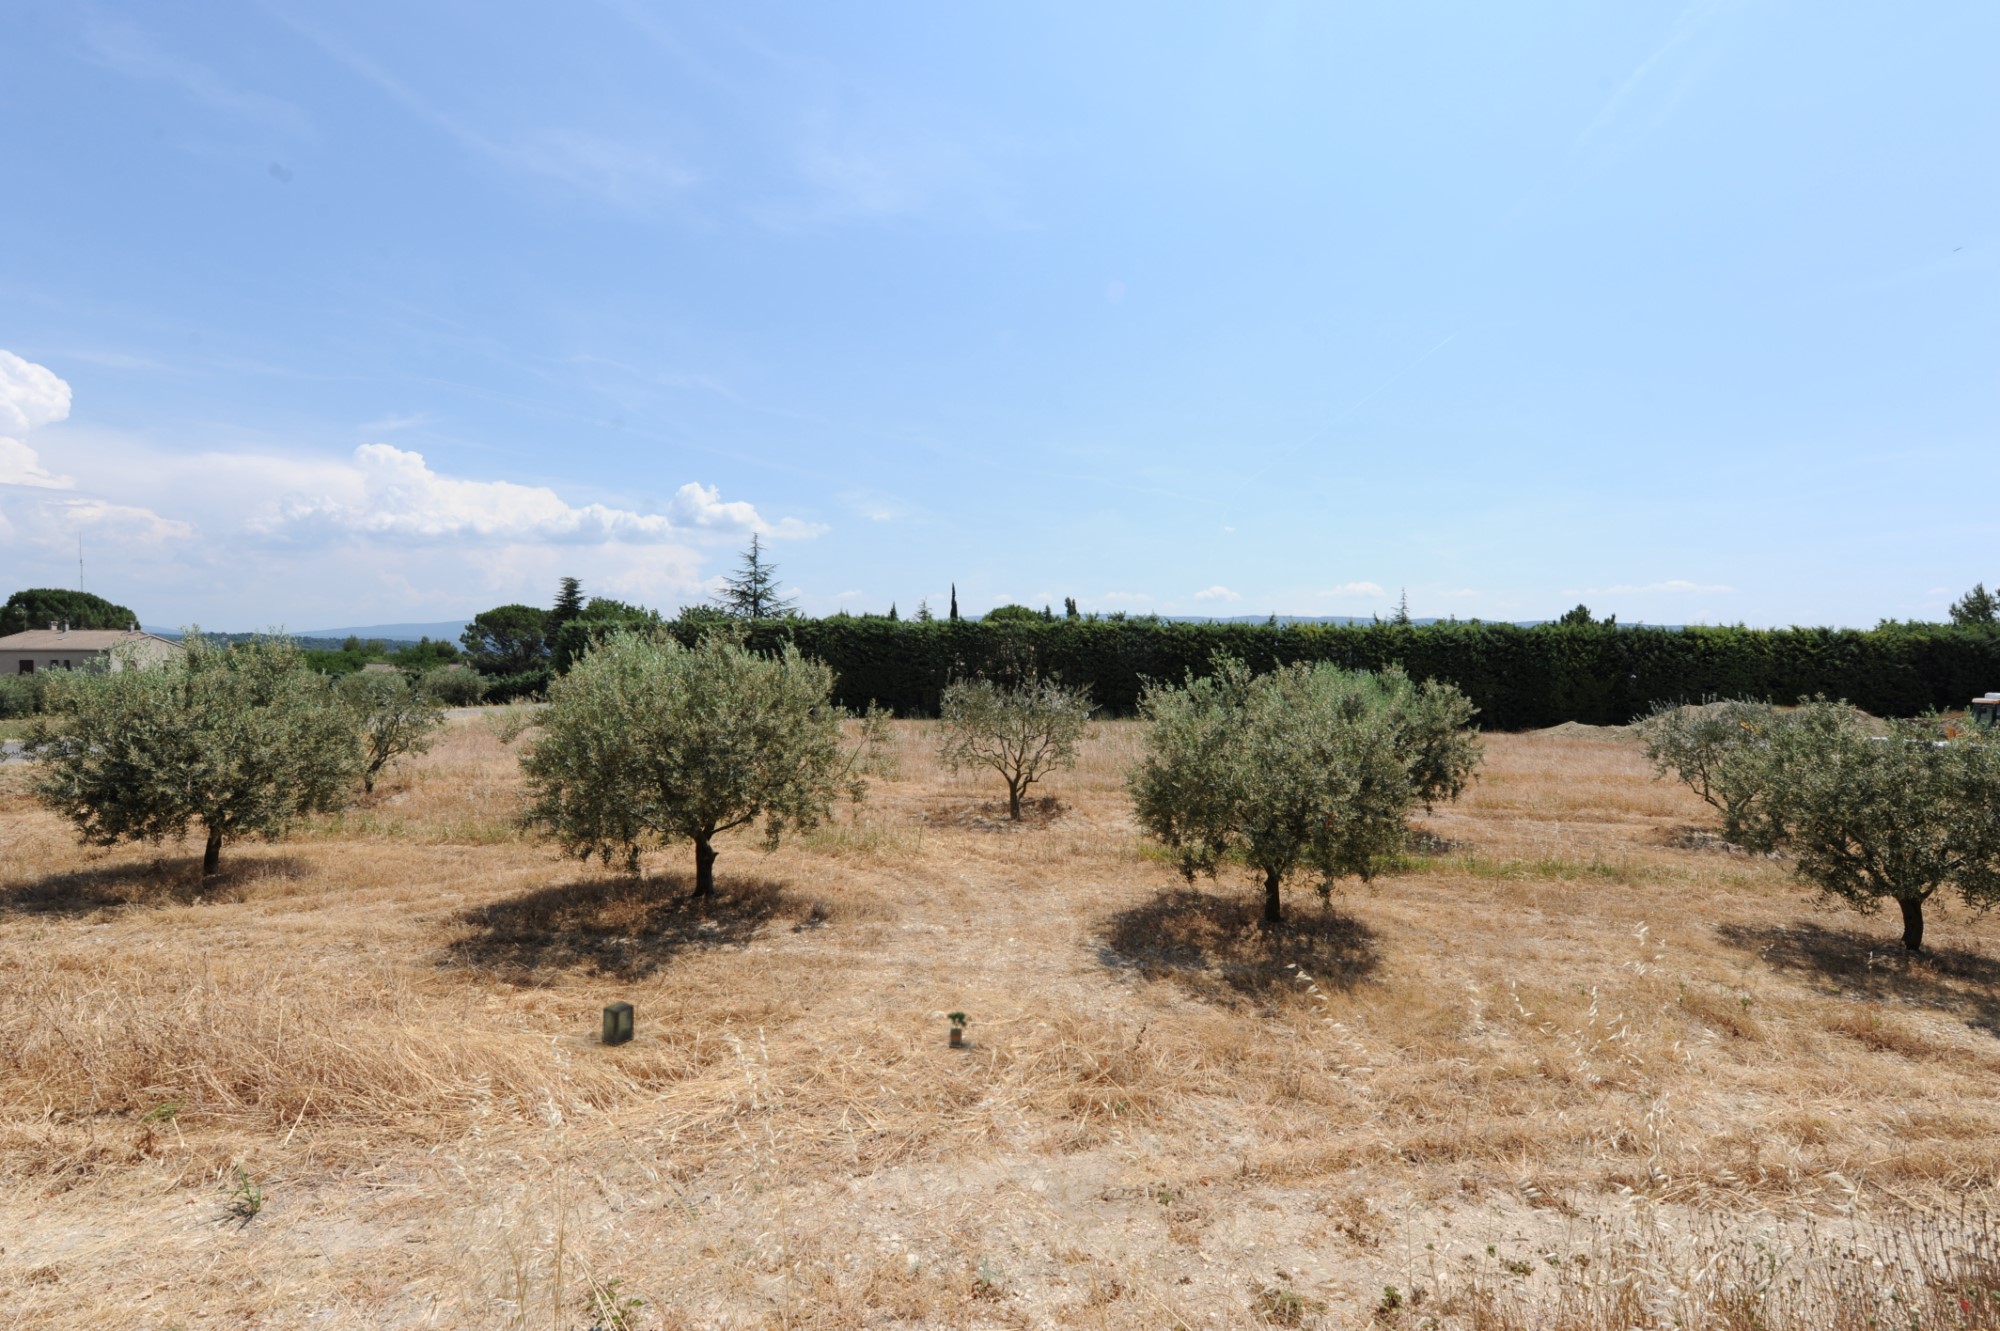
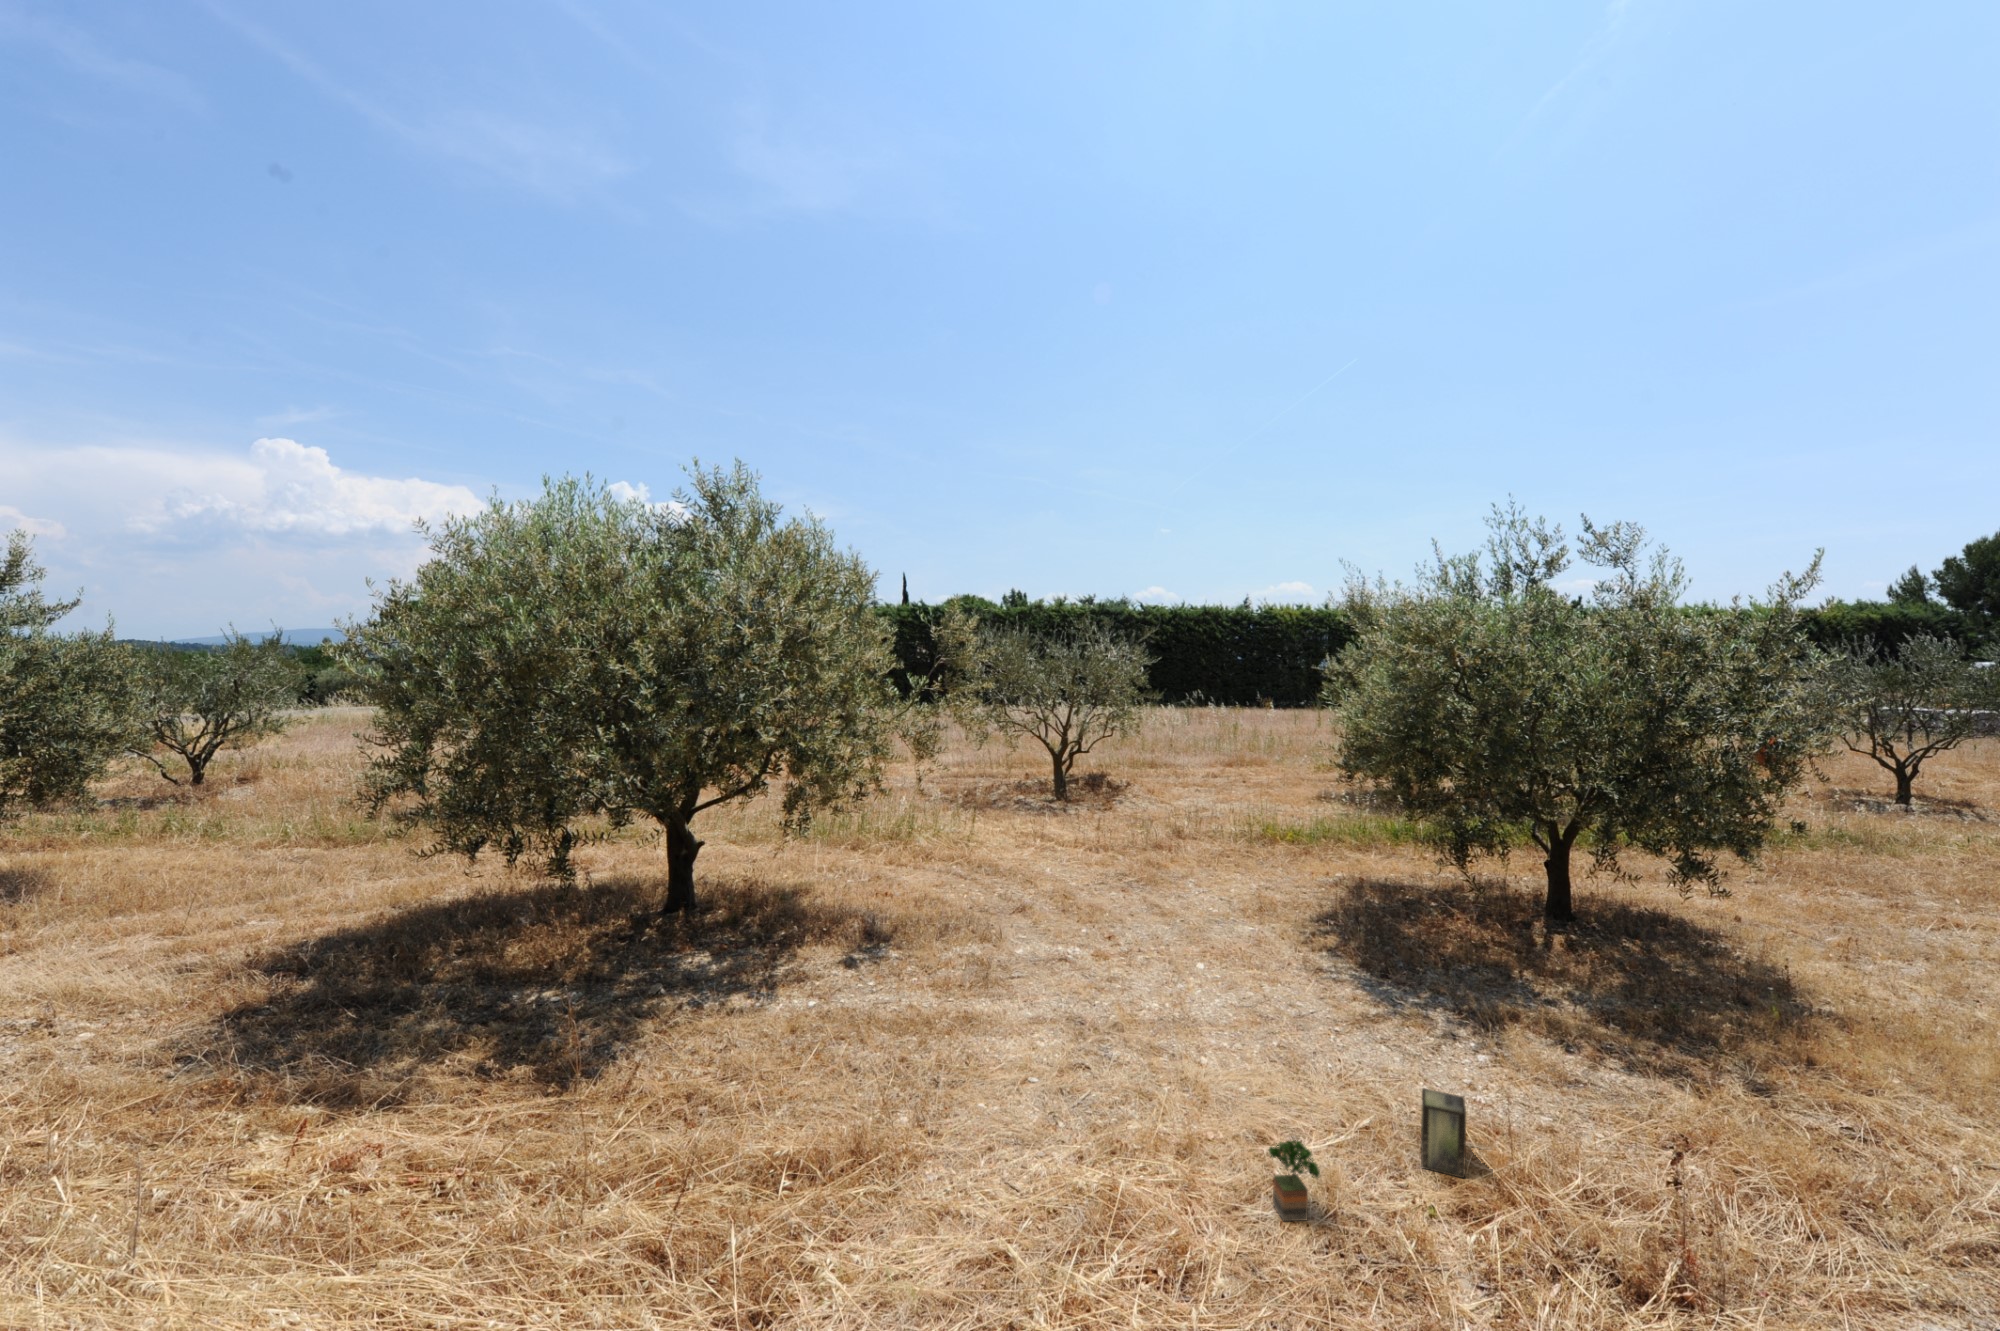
storage box: present [602,1001,634,1046] -> present [1421,1089,1466,1178]

